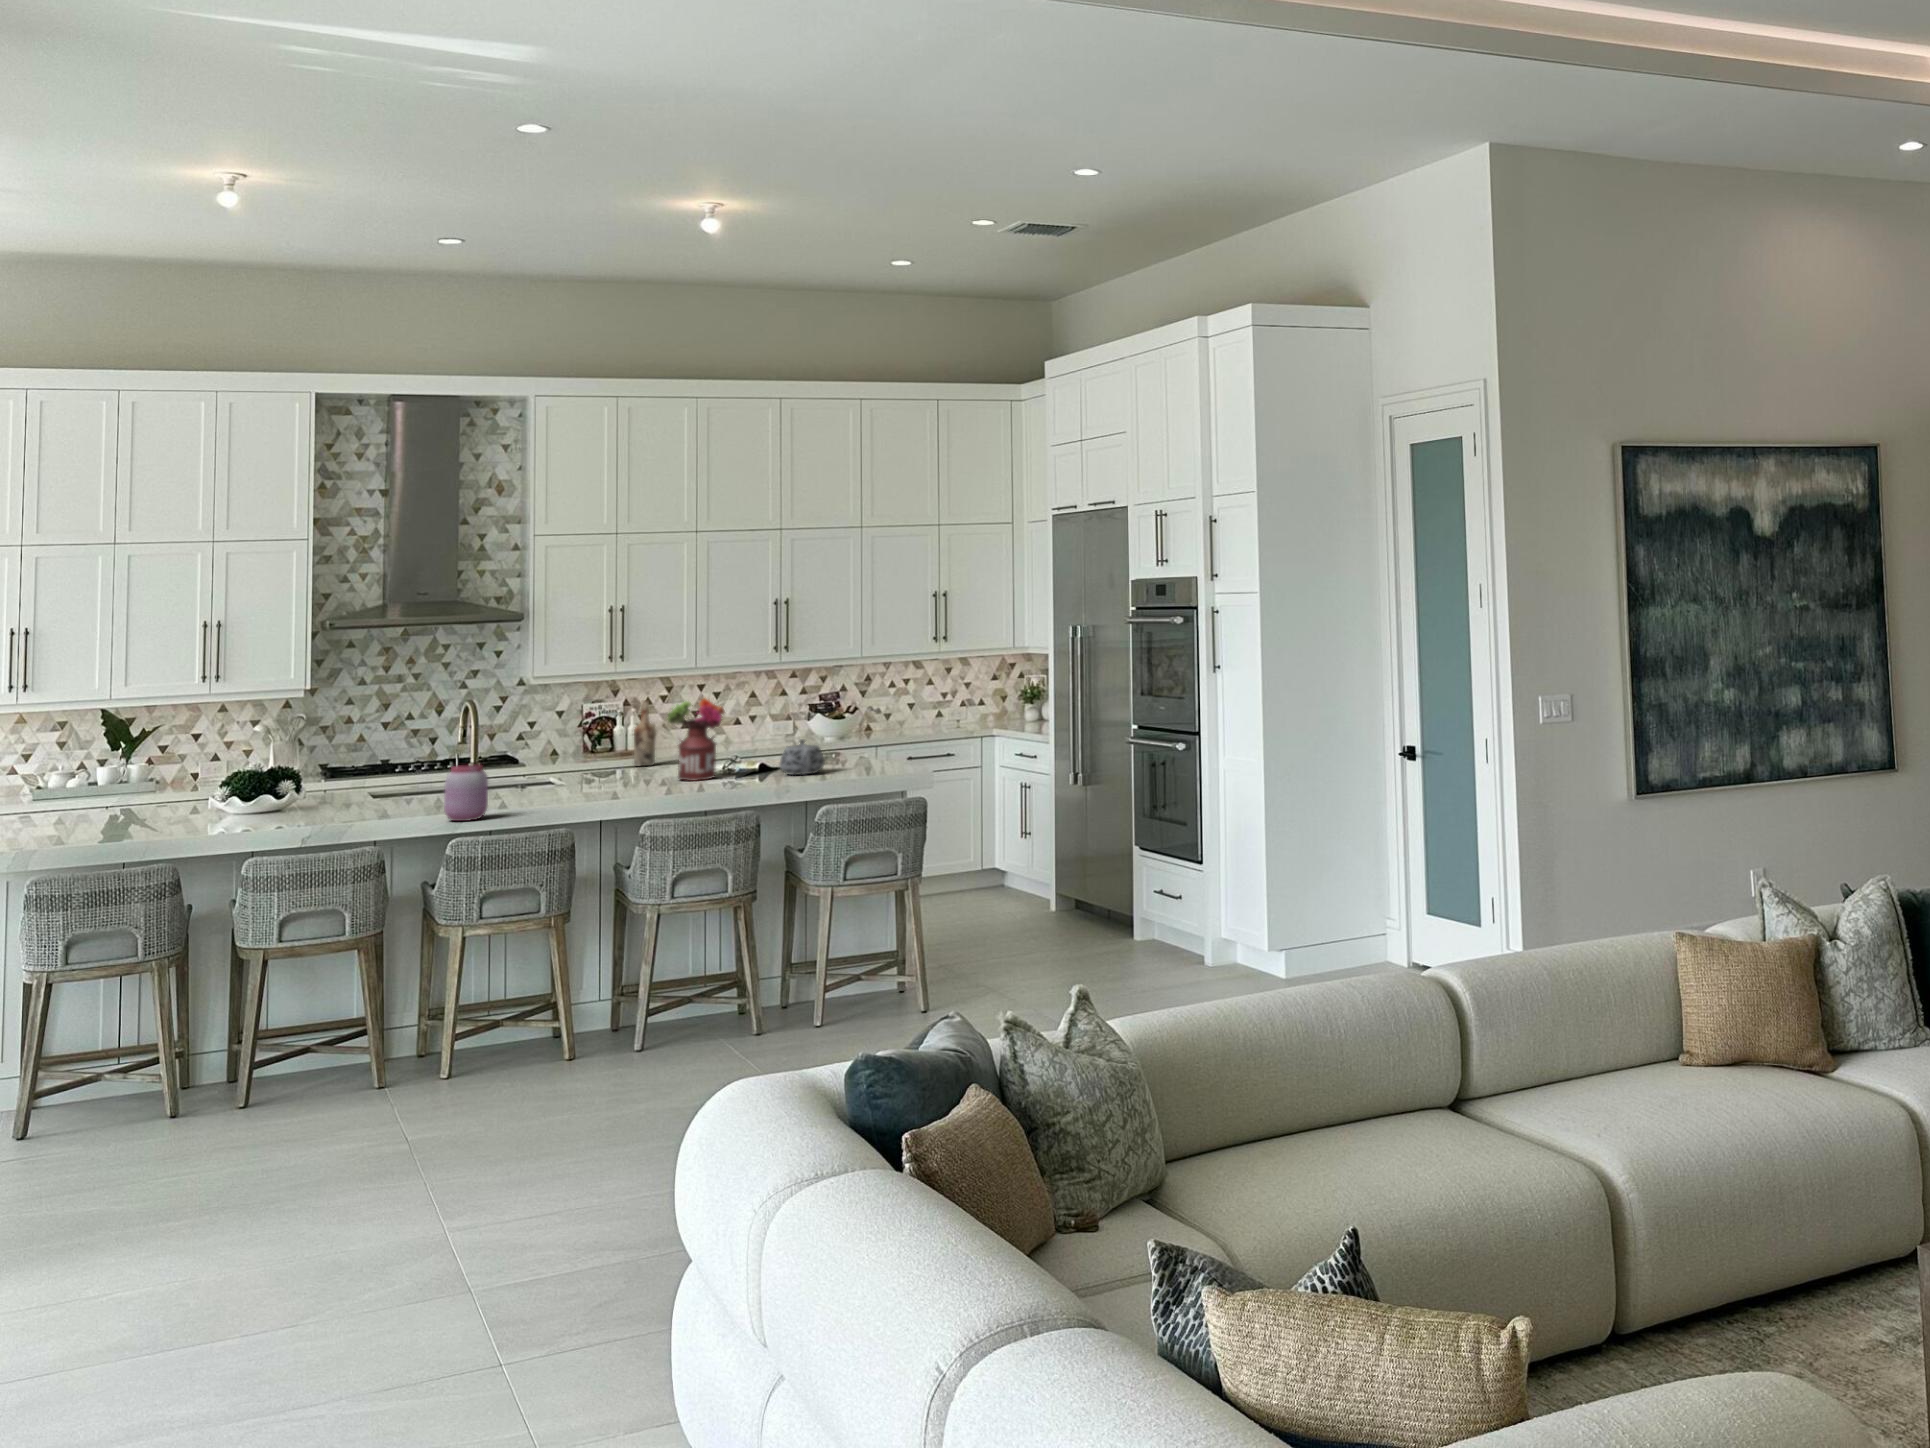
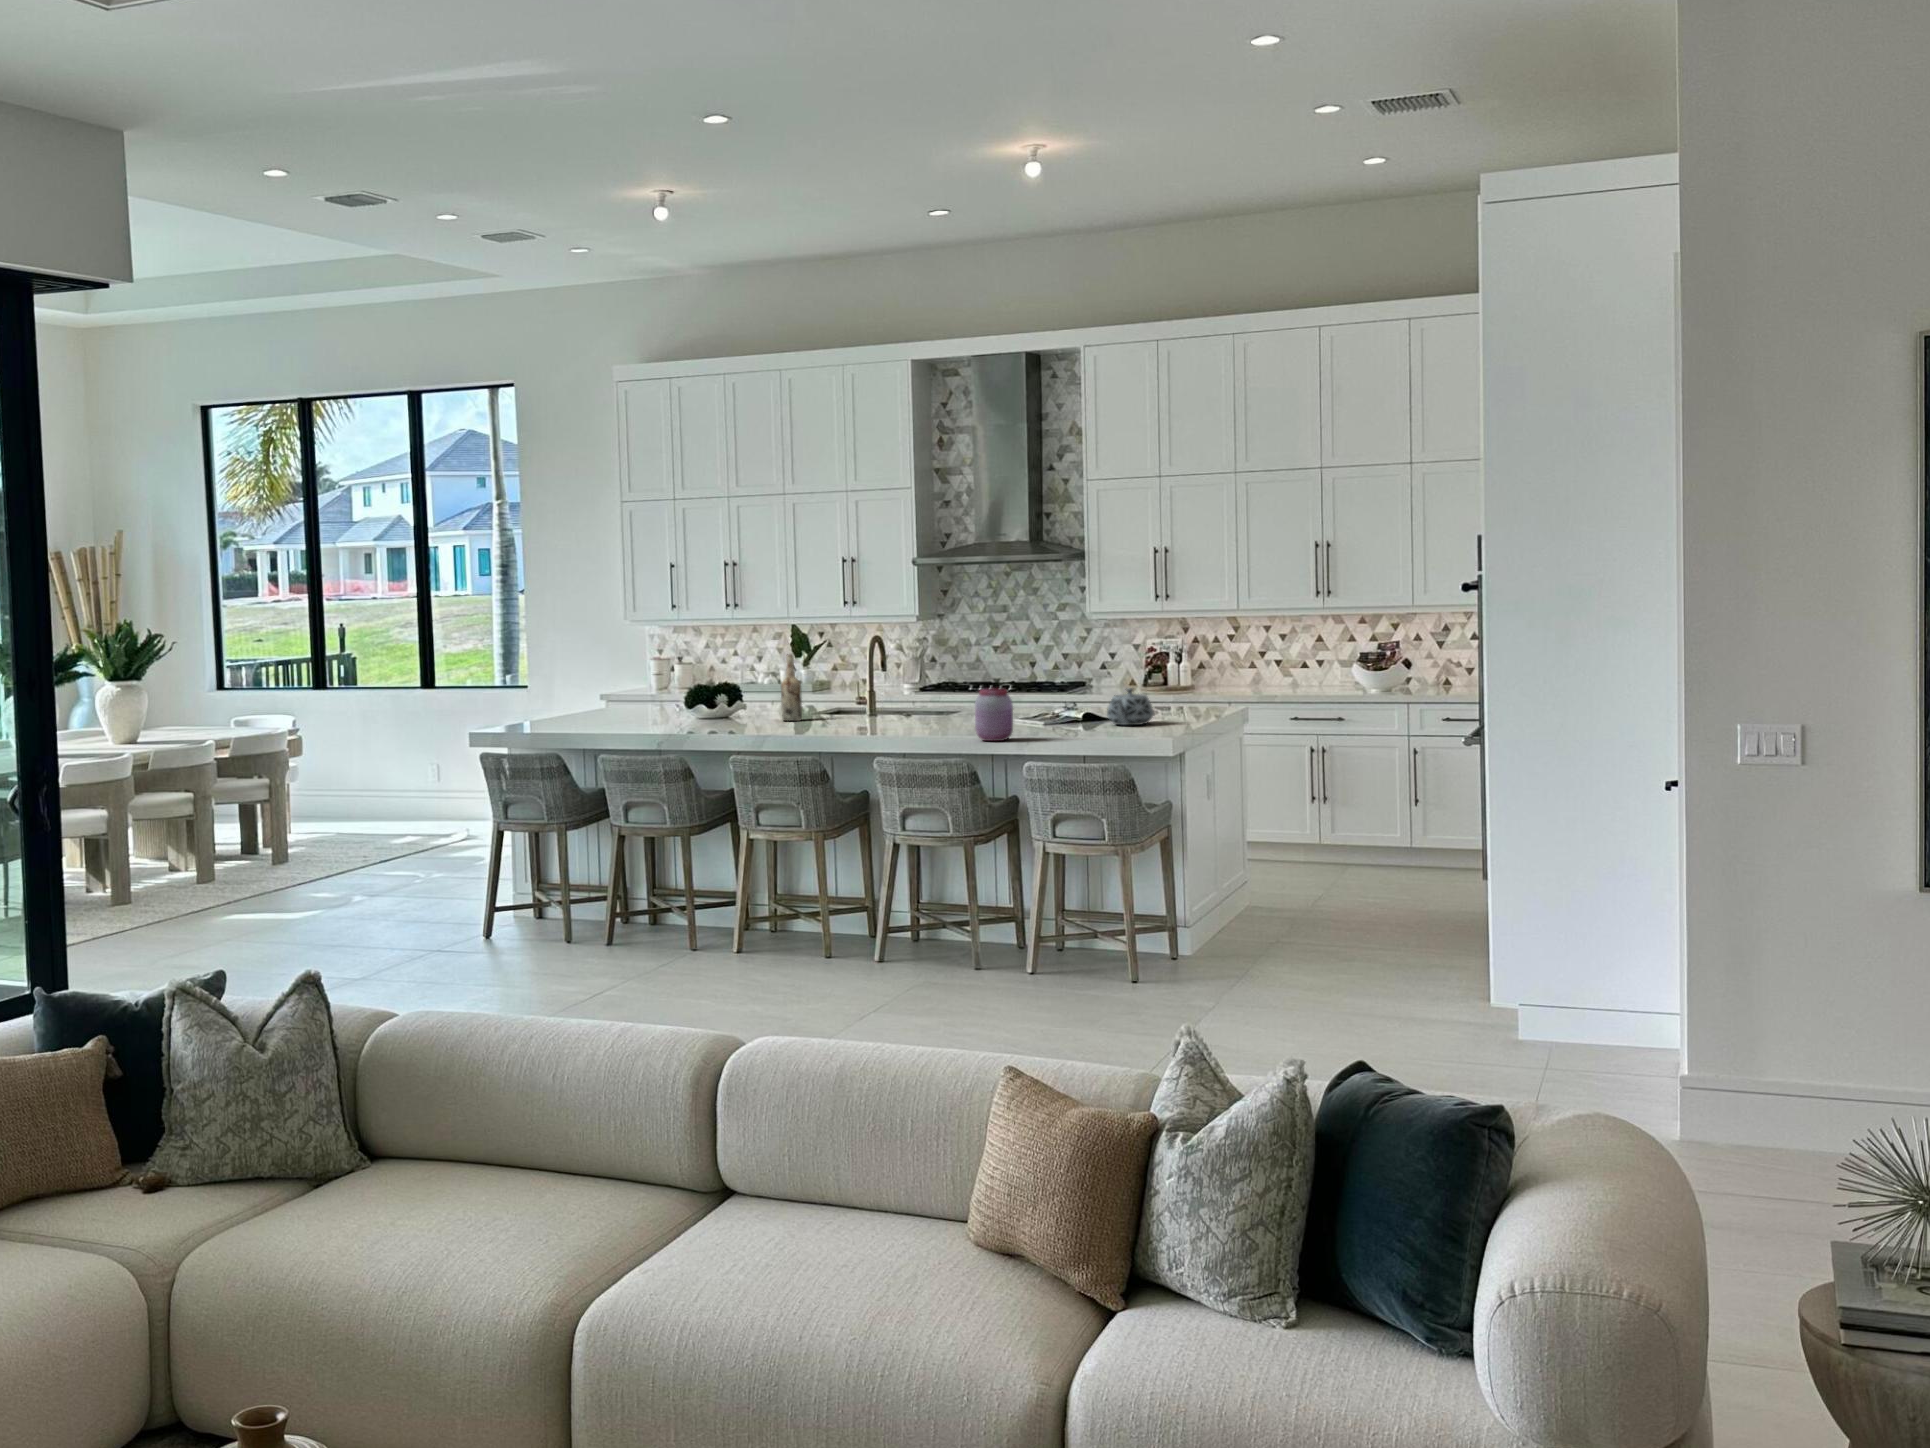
flower arrangement: present [668,698,724,781] -> none [1016,639,1076,722]
wine bottle: present [634,700,656,766] -> present [781,654,802,721]
jar: present [444,764,488,821] -> present [975,688,1013,741]

